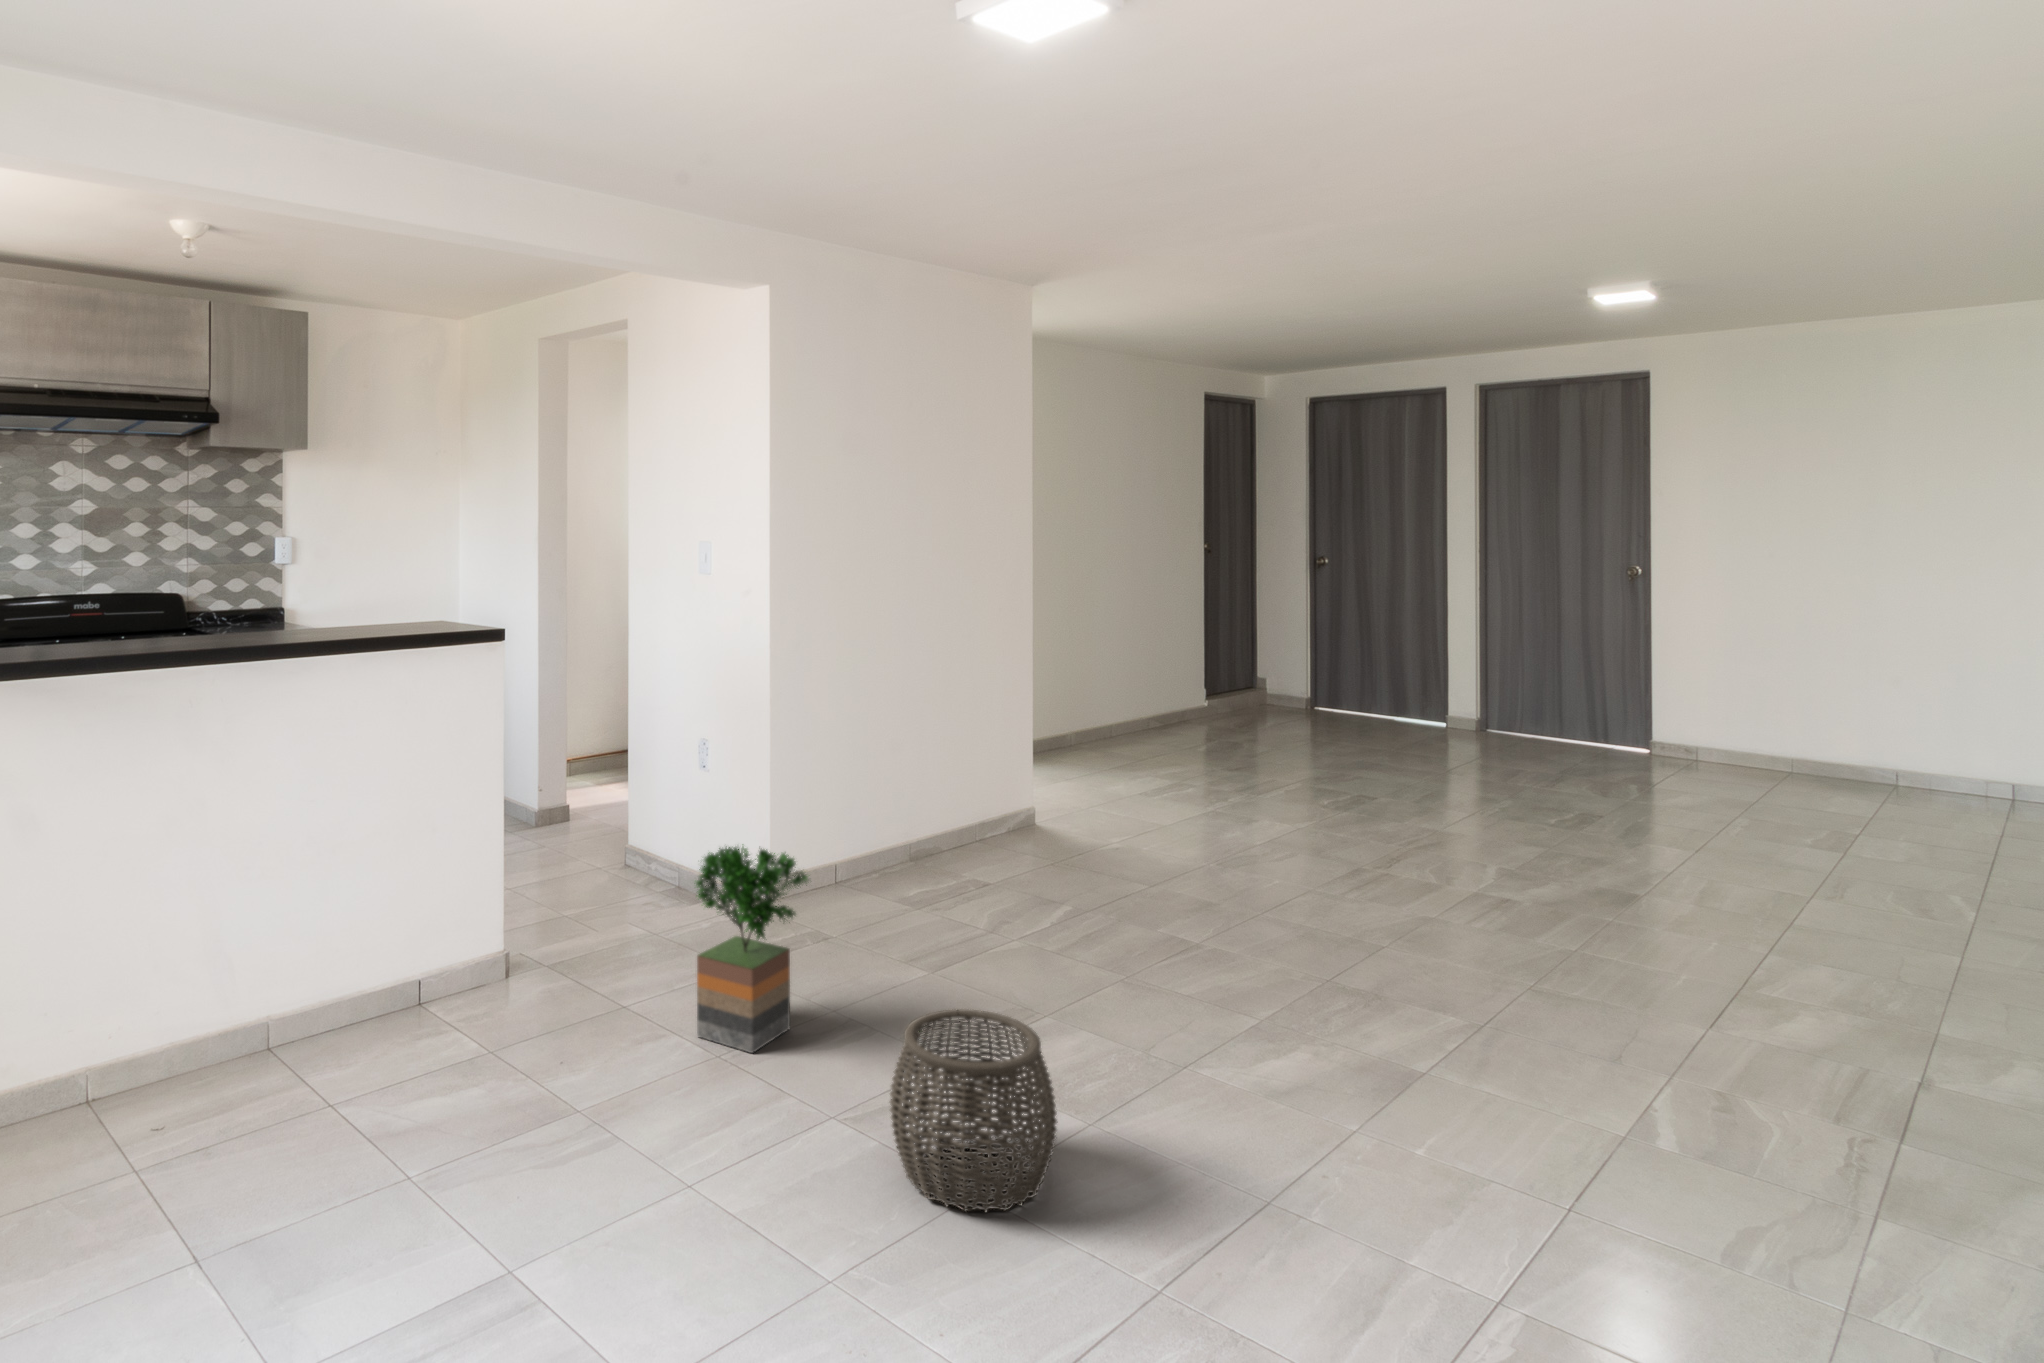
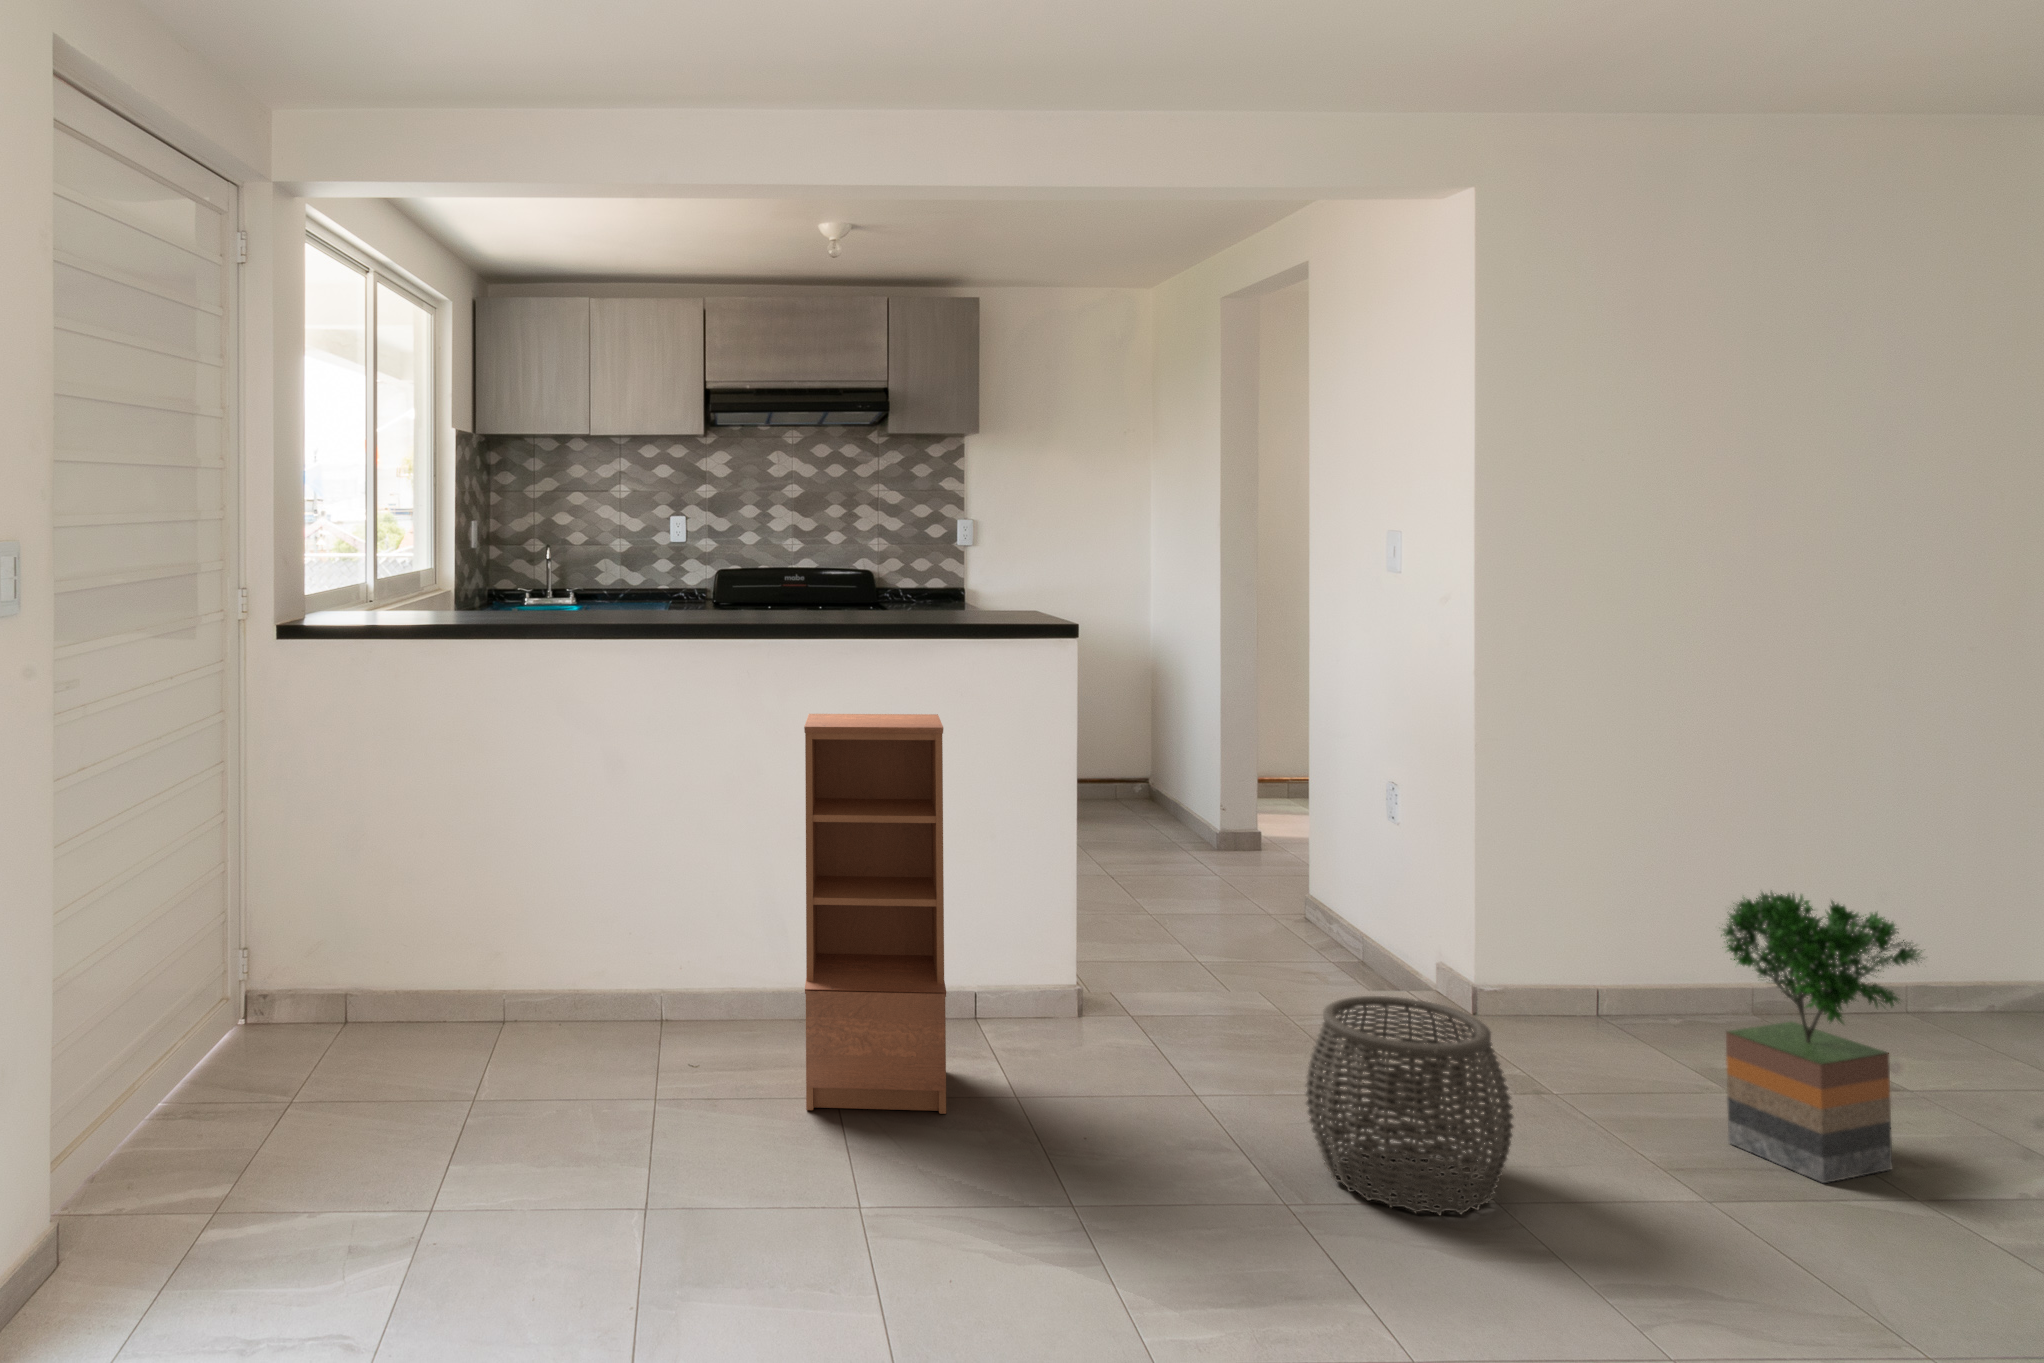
bookcase: none [362,805,560,1312] -> present [804,714,946,1114]
potted tree: present [696,846,808,1053] -> present [1721,892,1922,1183]

